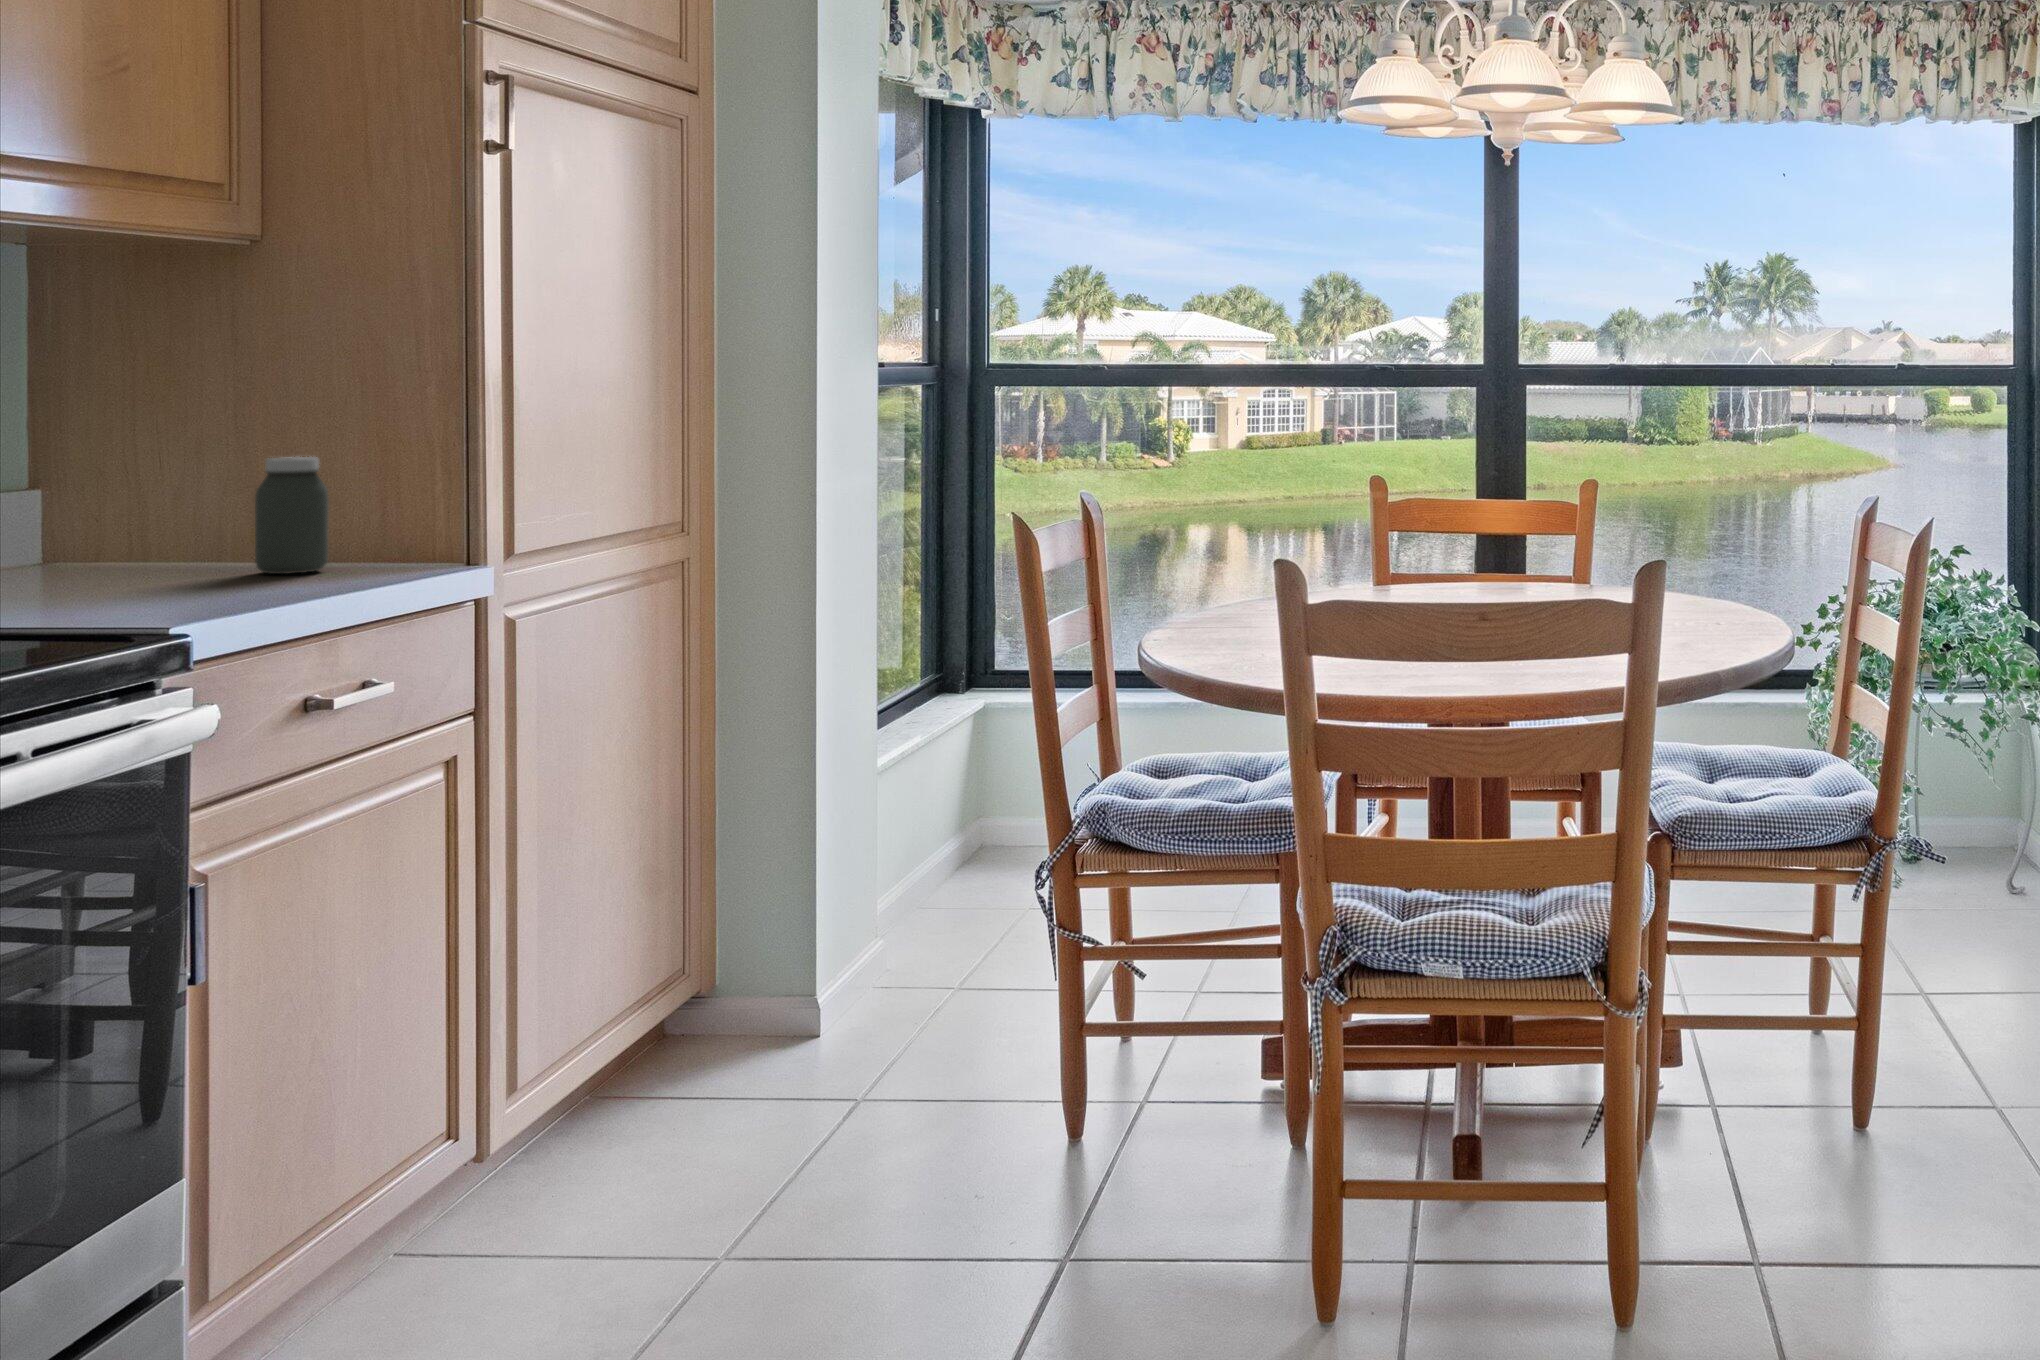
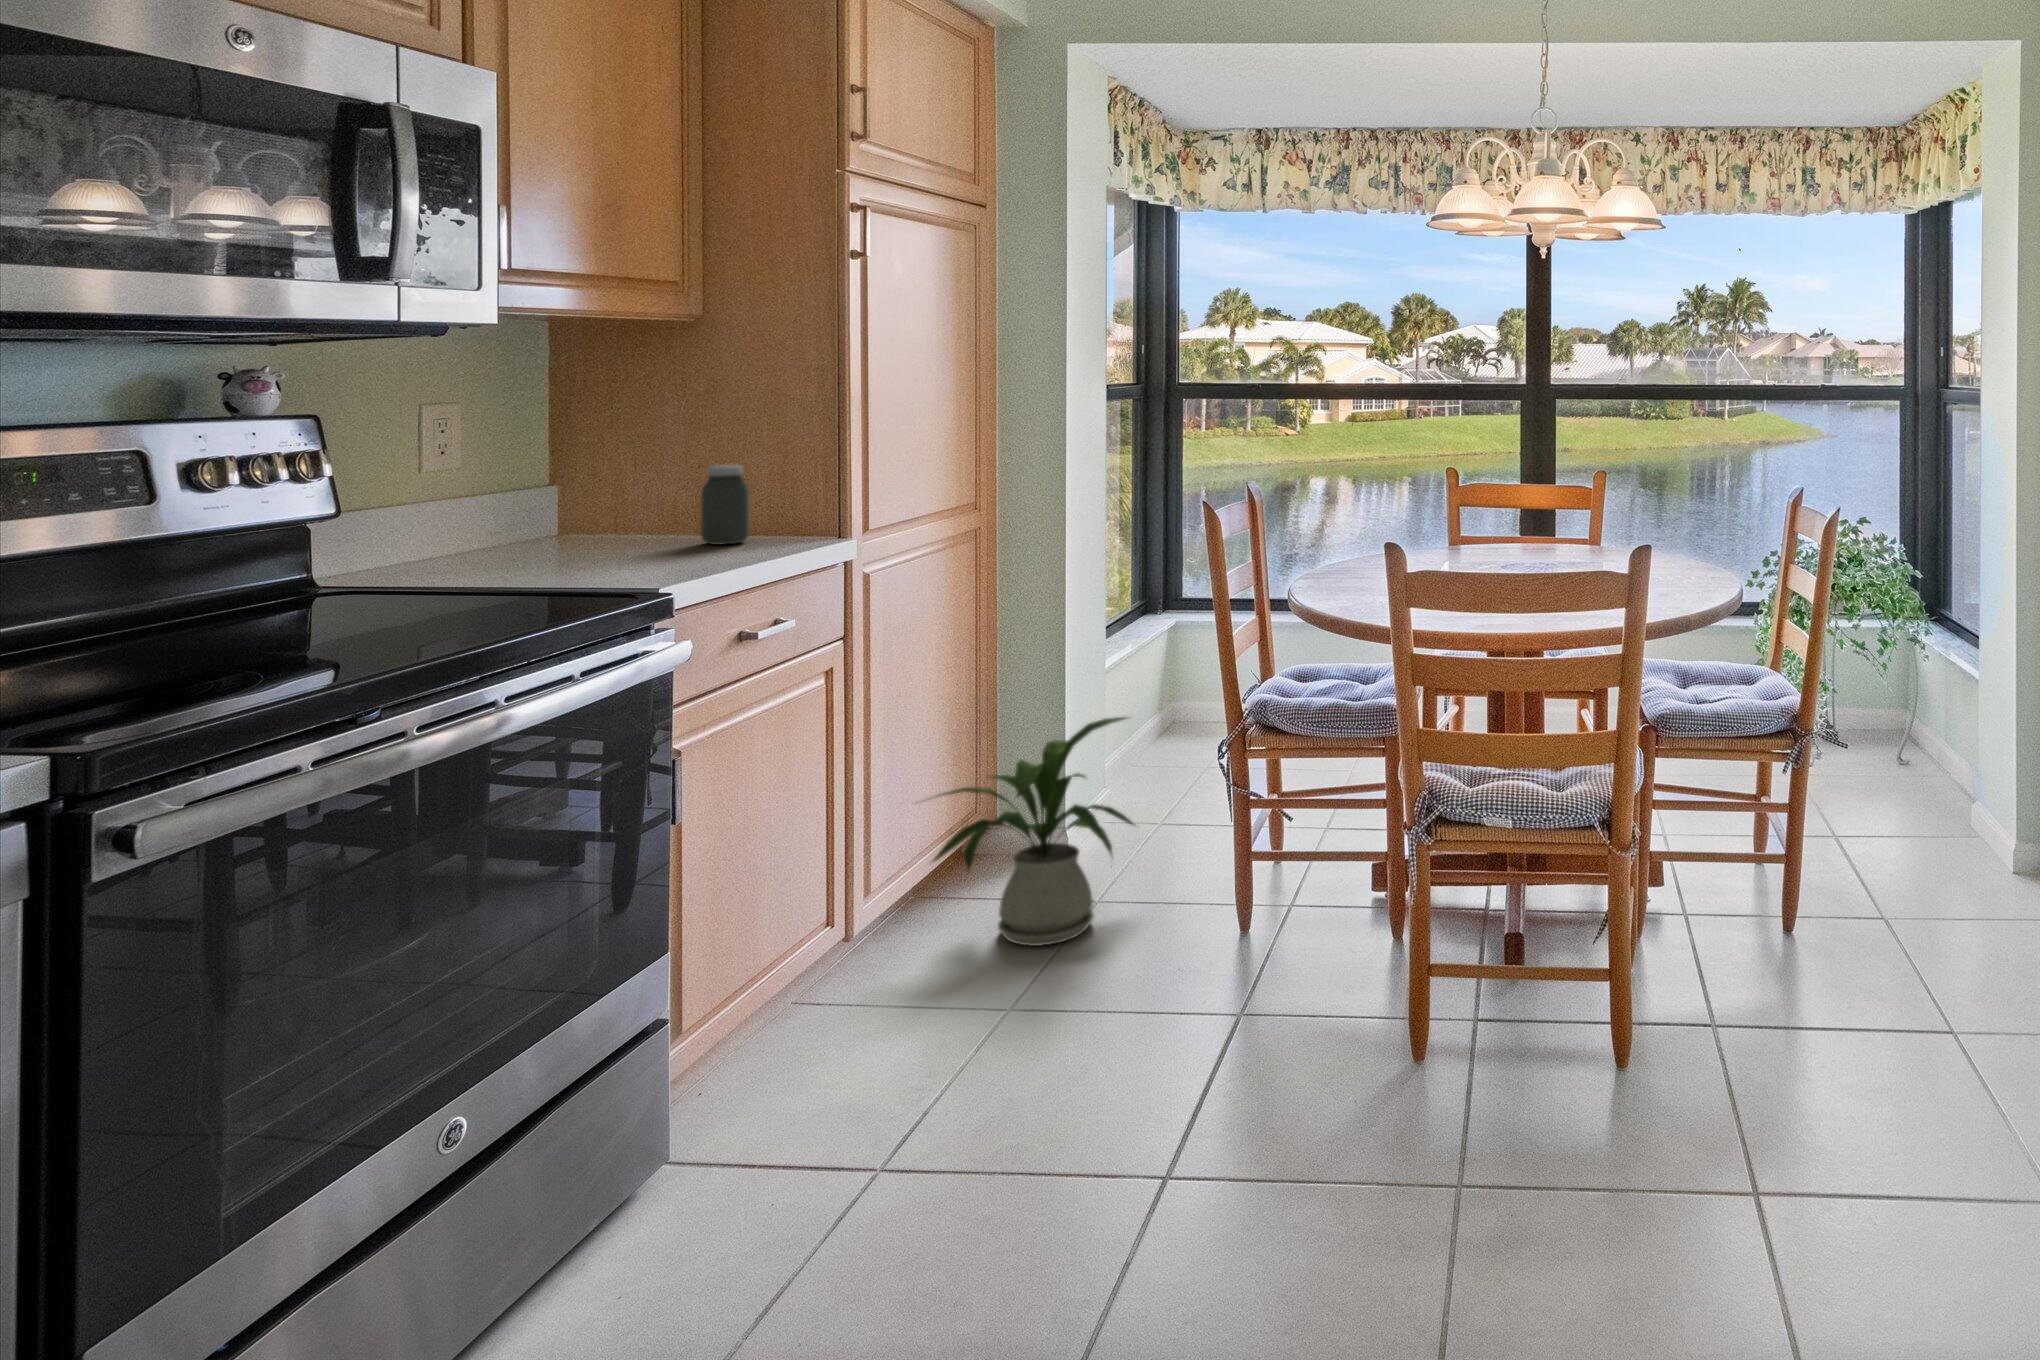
house plant: none [582,828,925,1163] -> present [933,717,1133,946]

